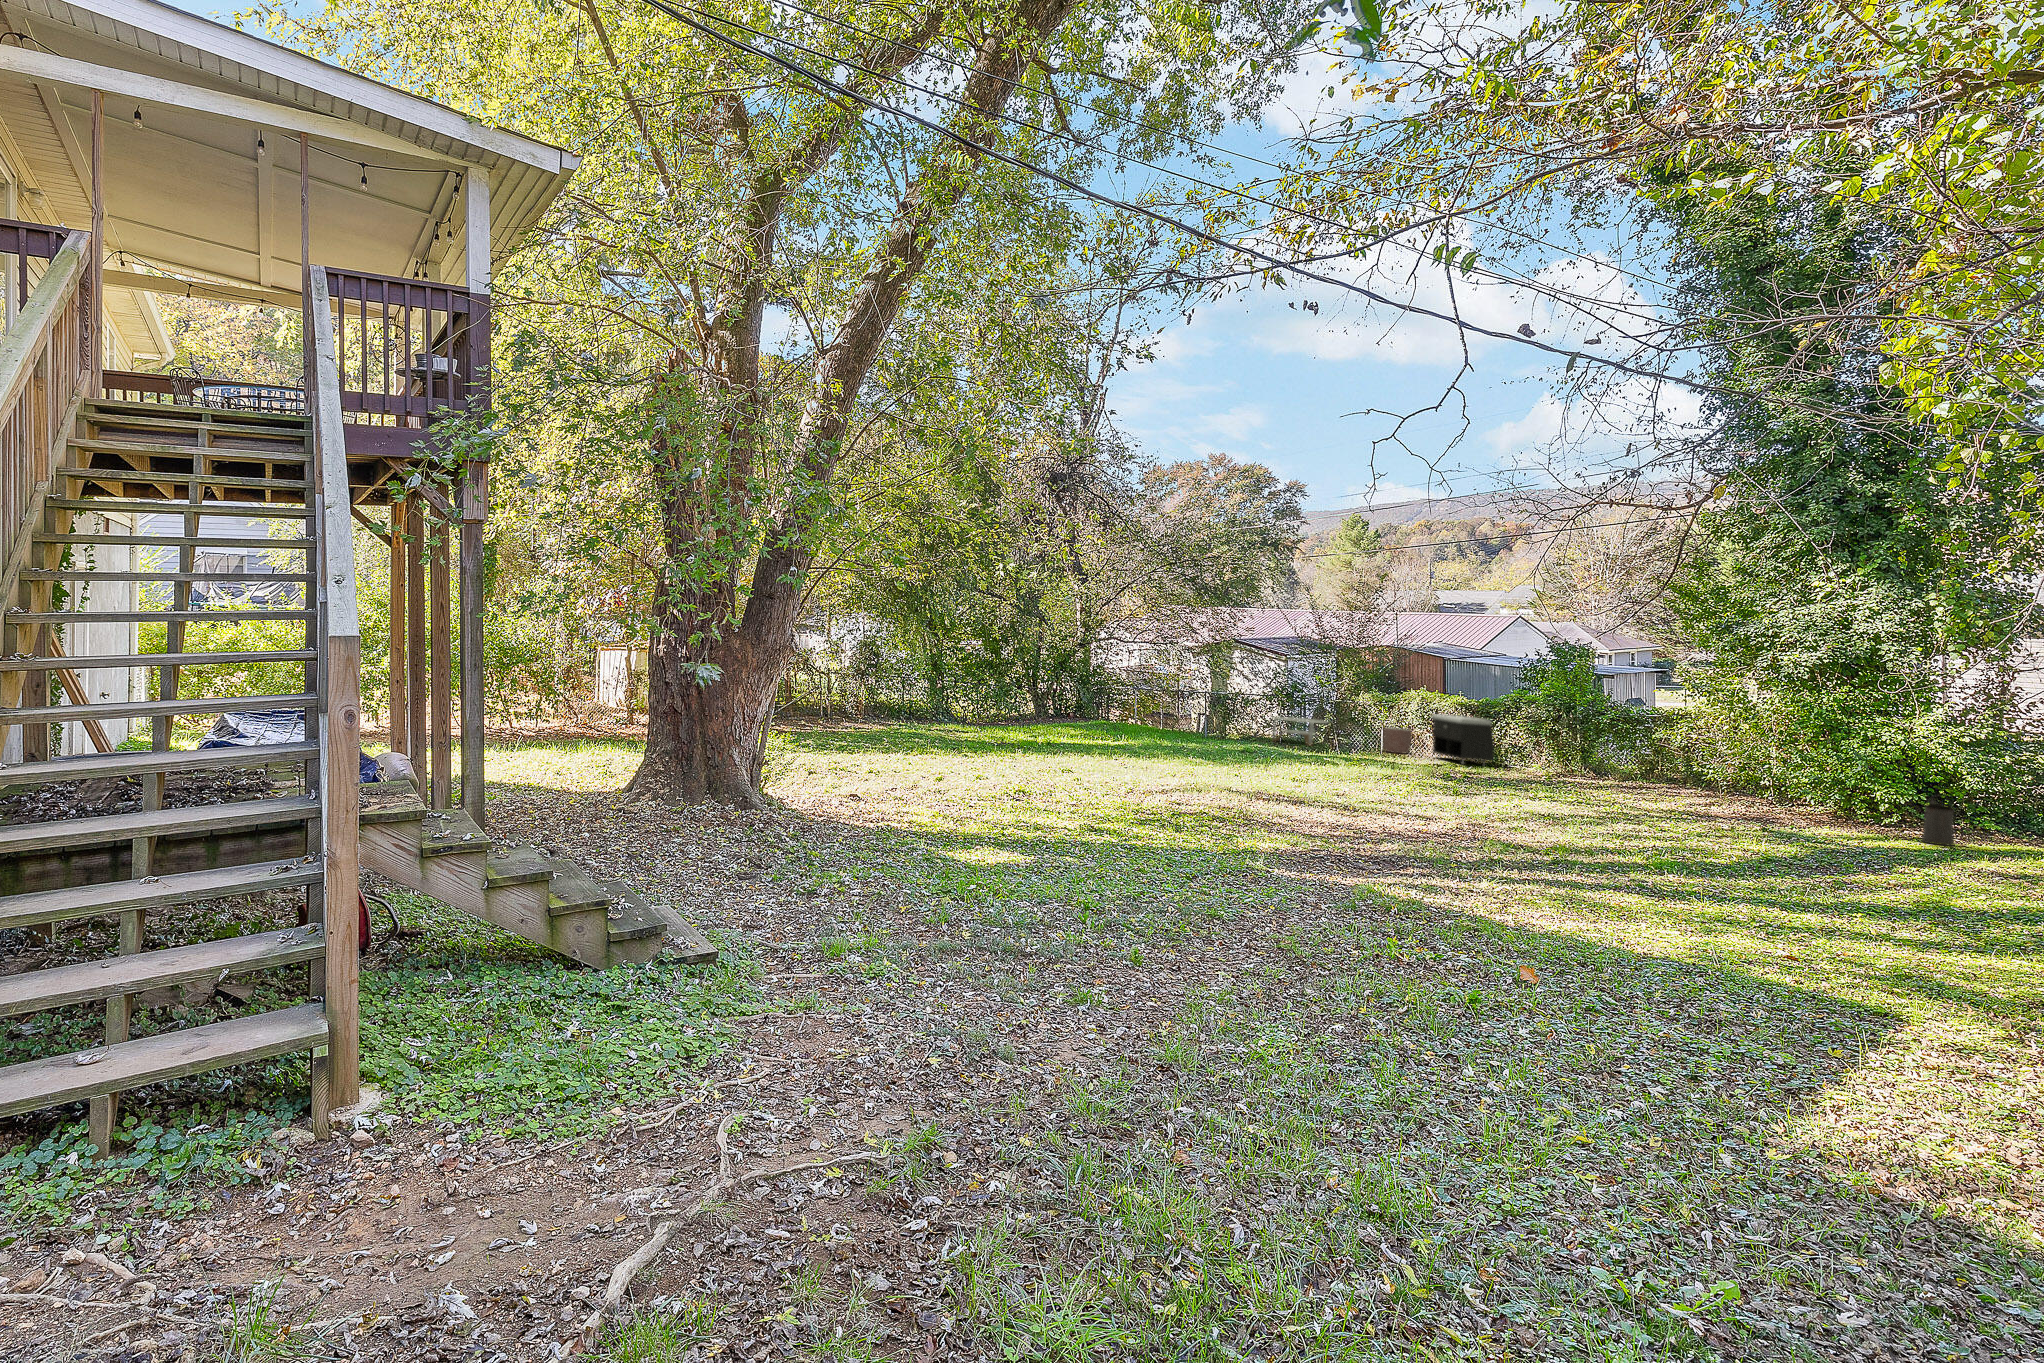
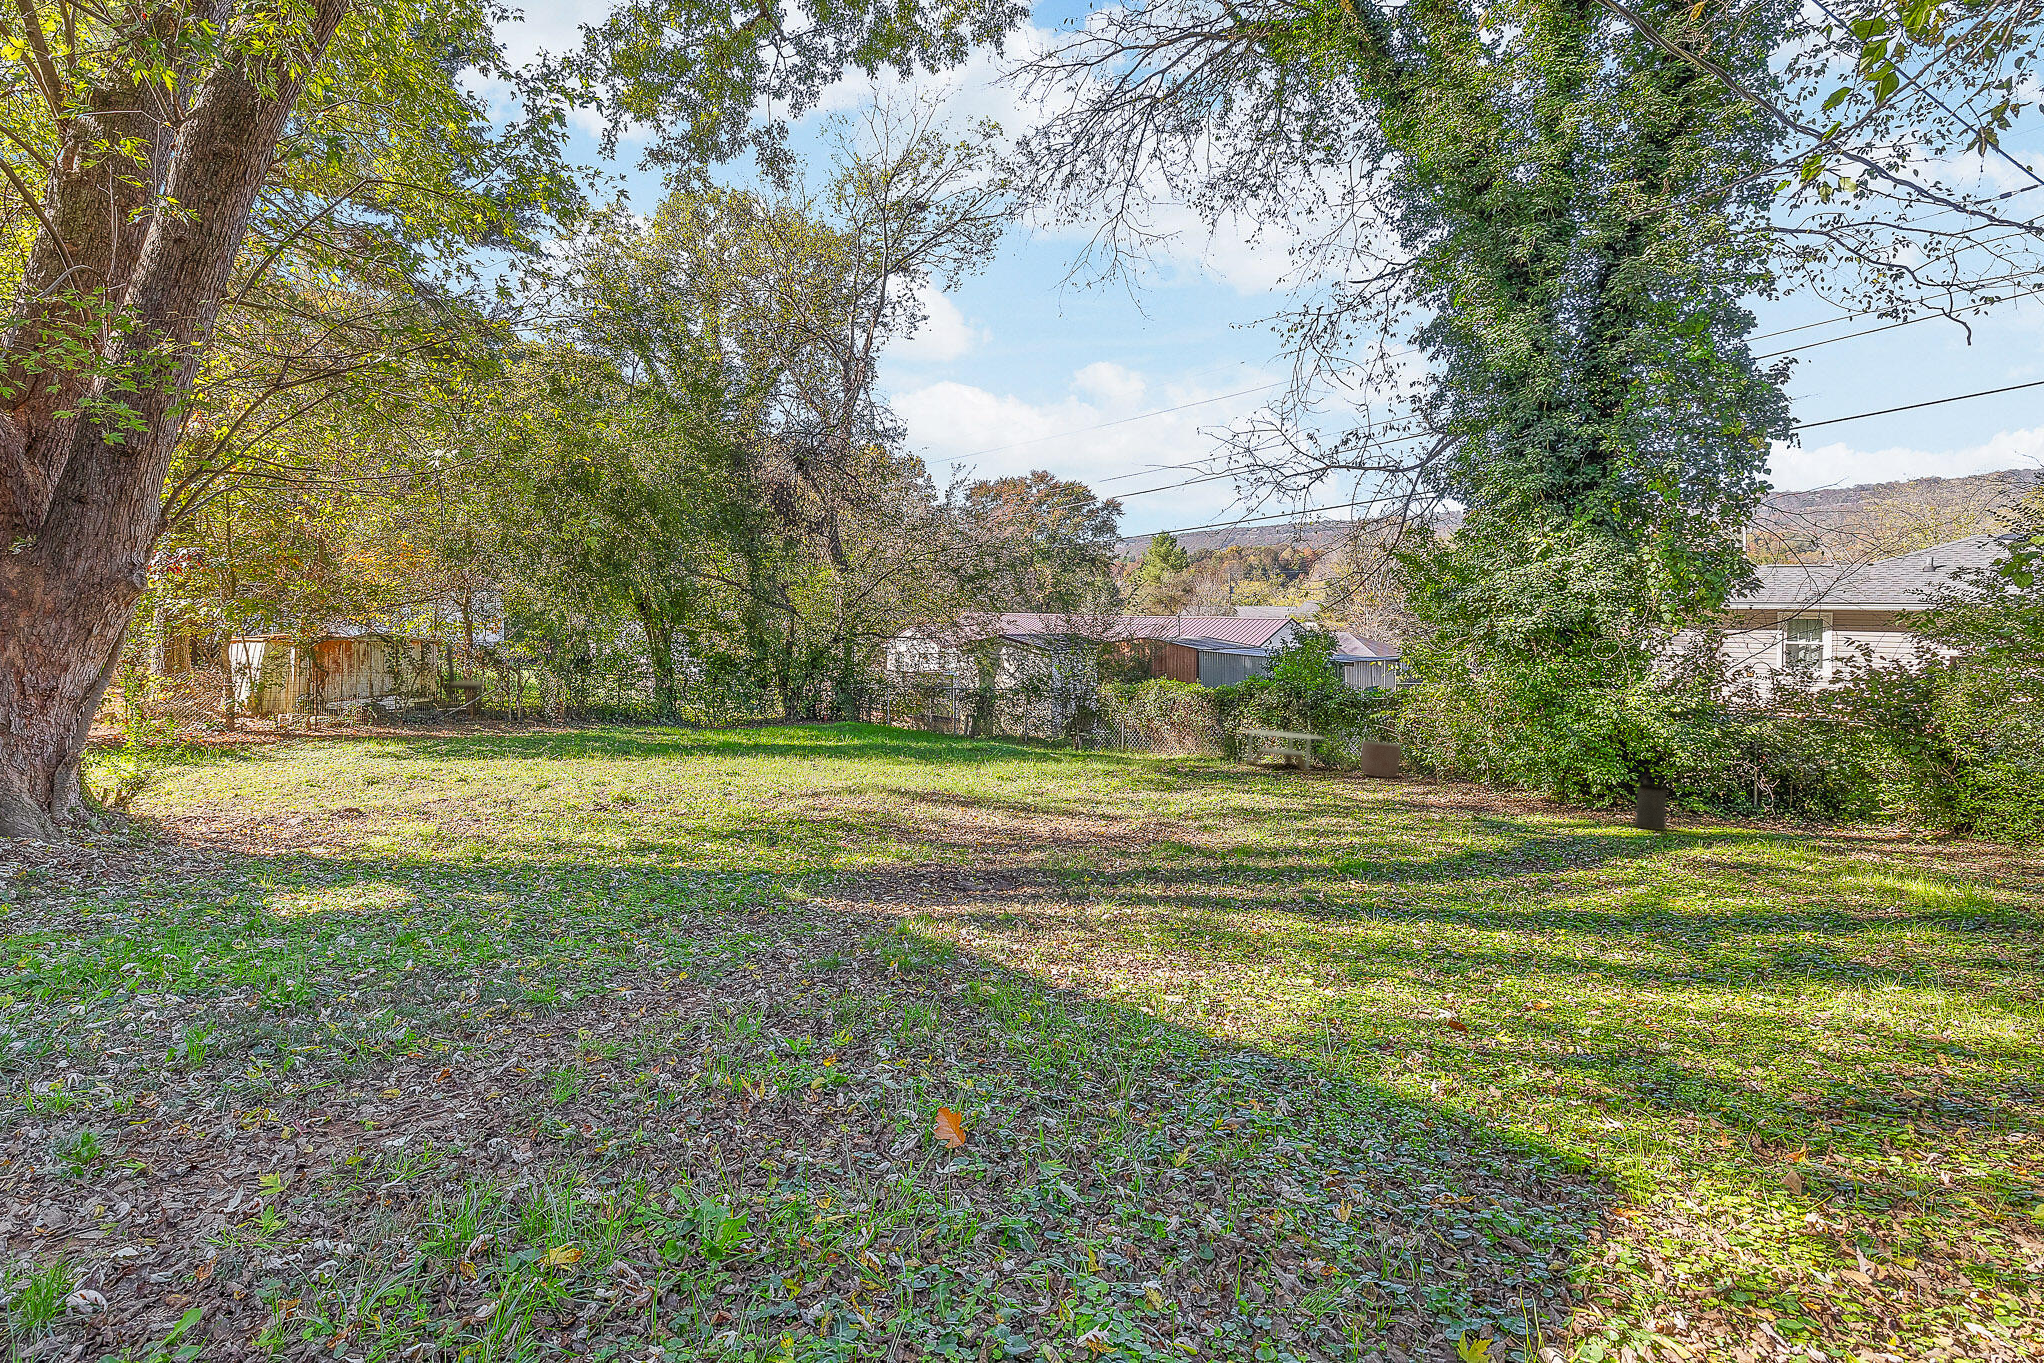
chair: none [787,664,816,726] -> present [442,644,482,714]
storage bench: present [1432,714,1495,764] -> none [1164,697,1226,752]
round table: present [1272,717,1327,746] -> present [1245,730,1323,771]
planter: present [1383,727,1412,753] -> present [1361,741,1401,778]

